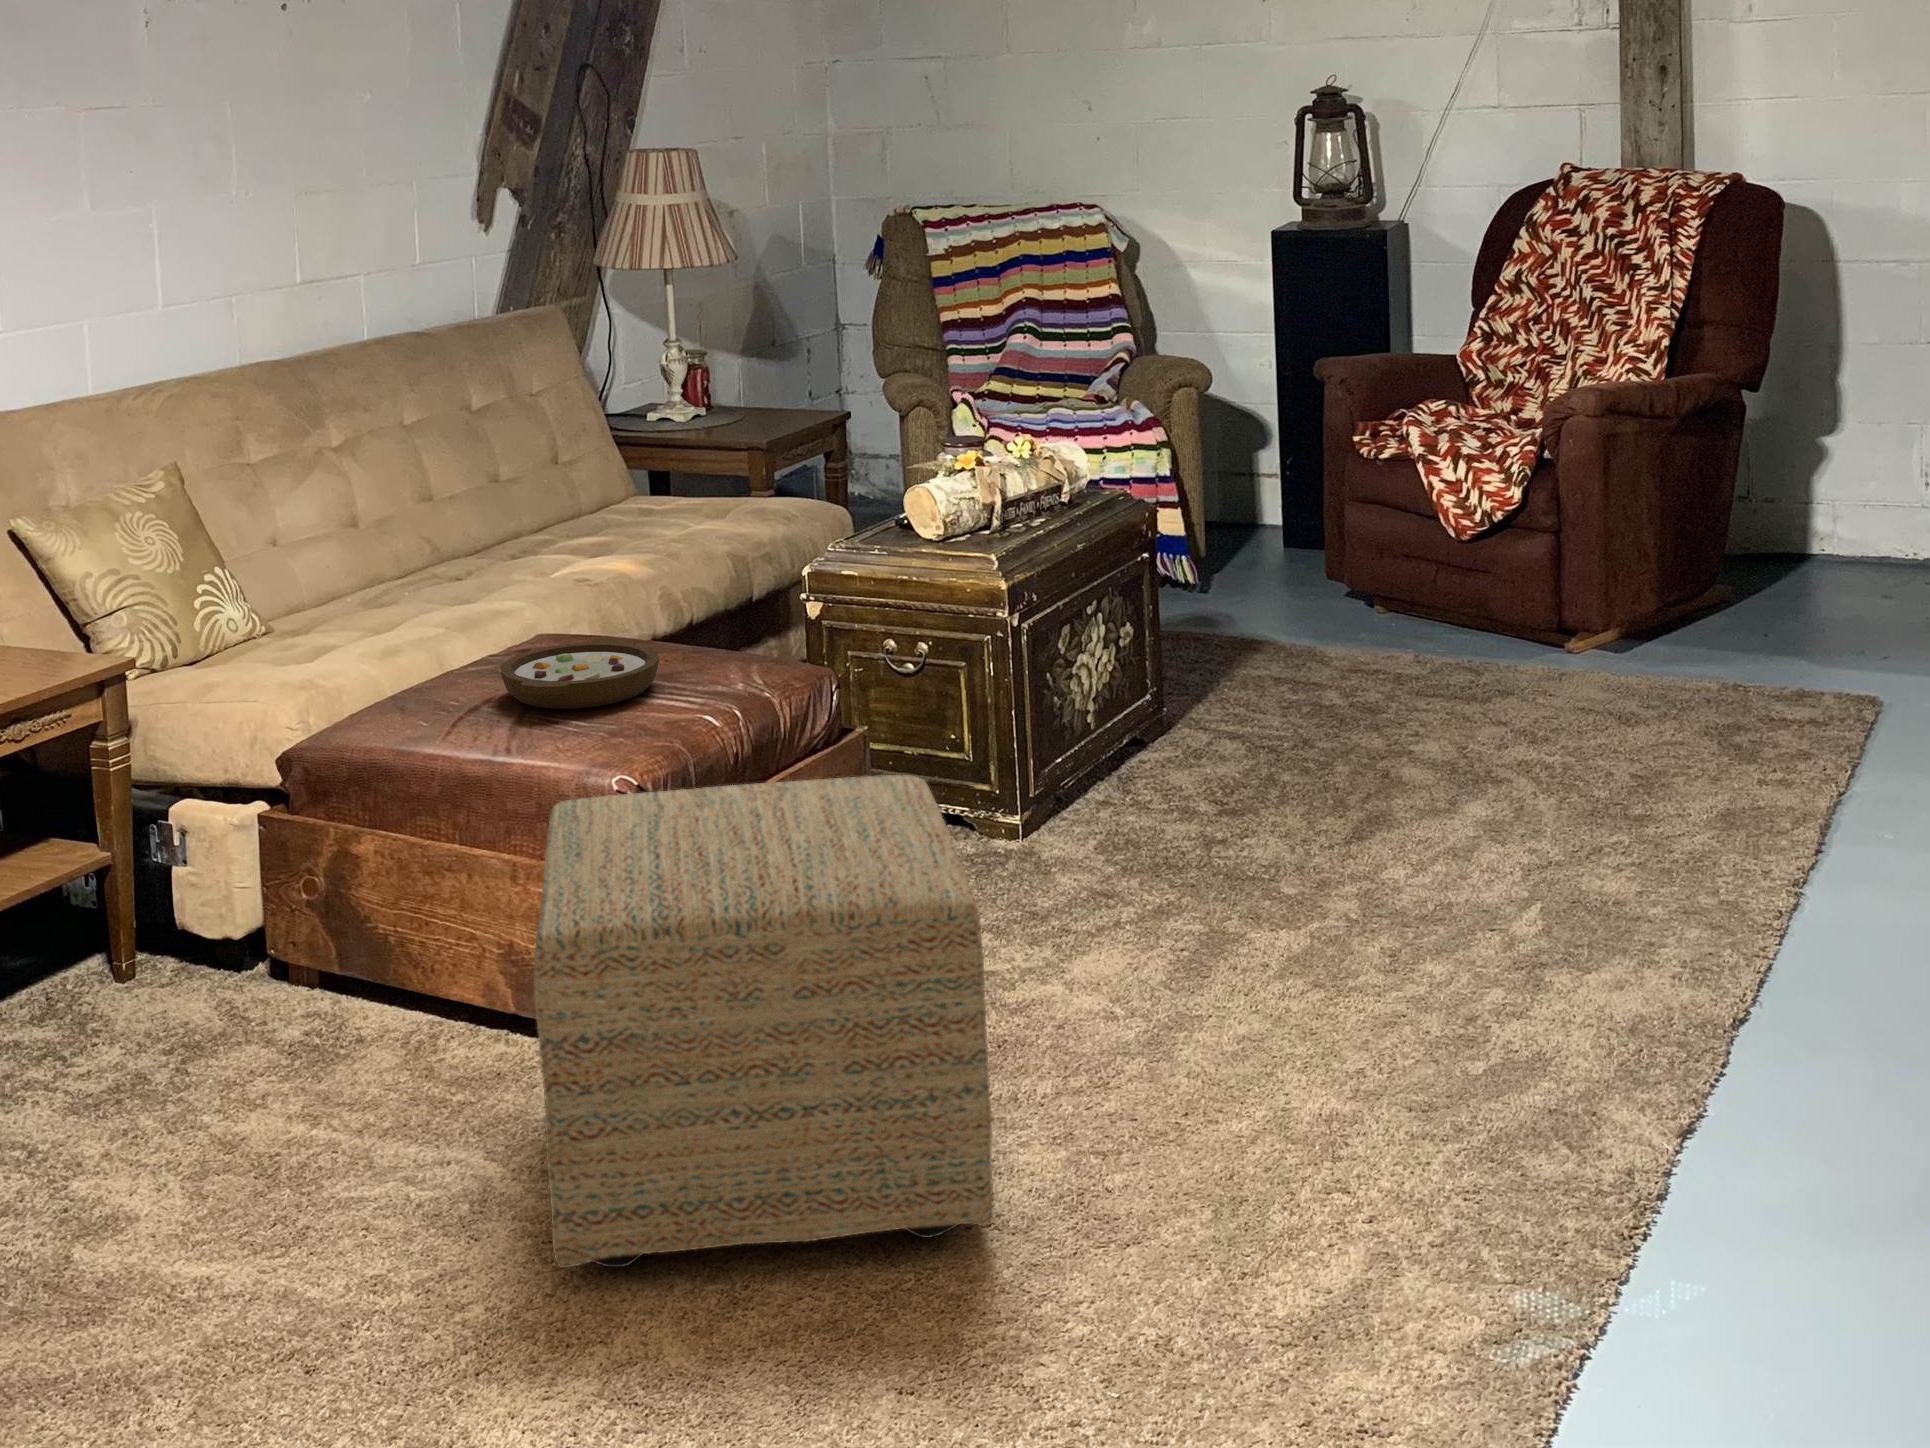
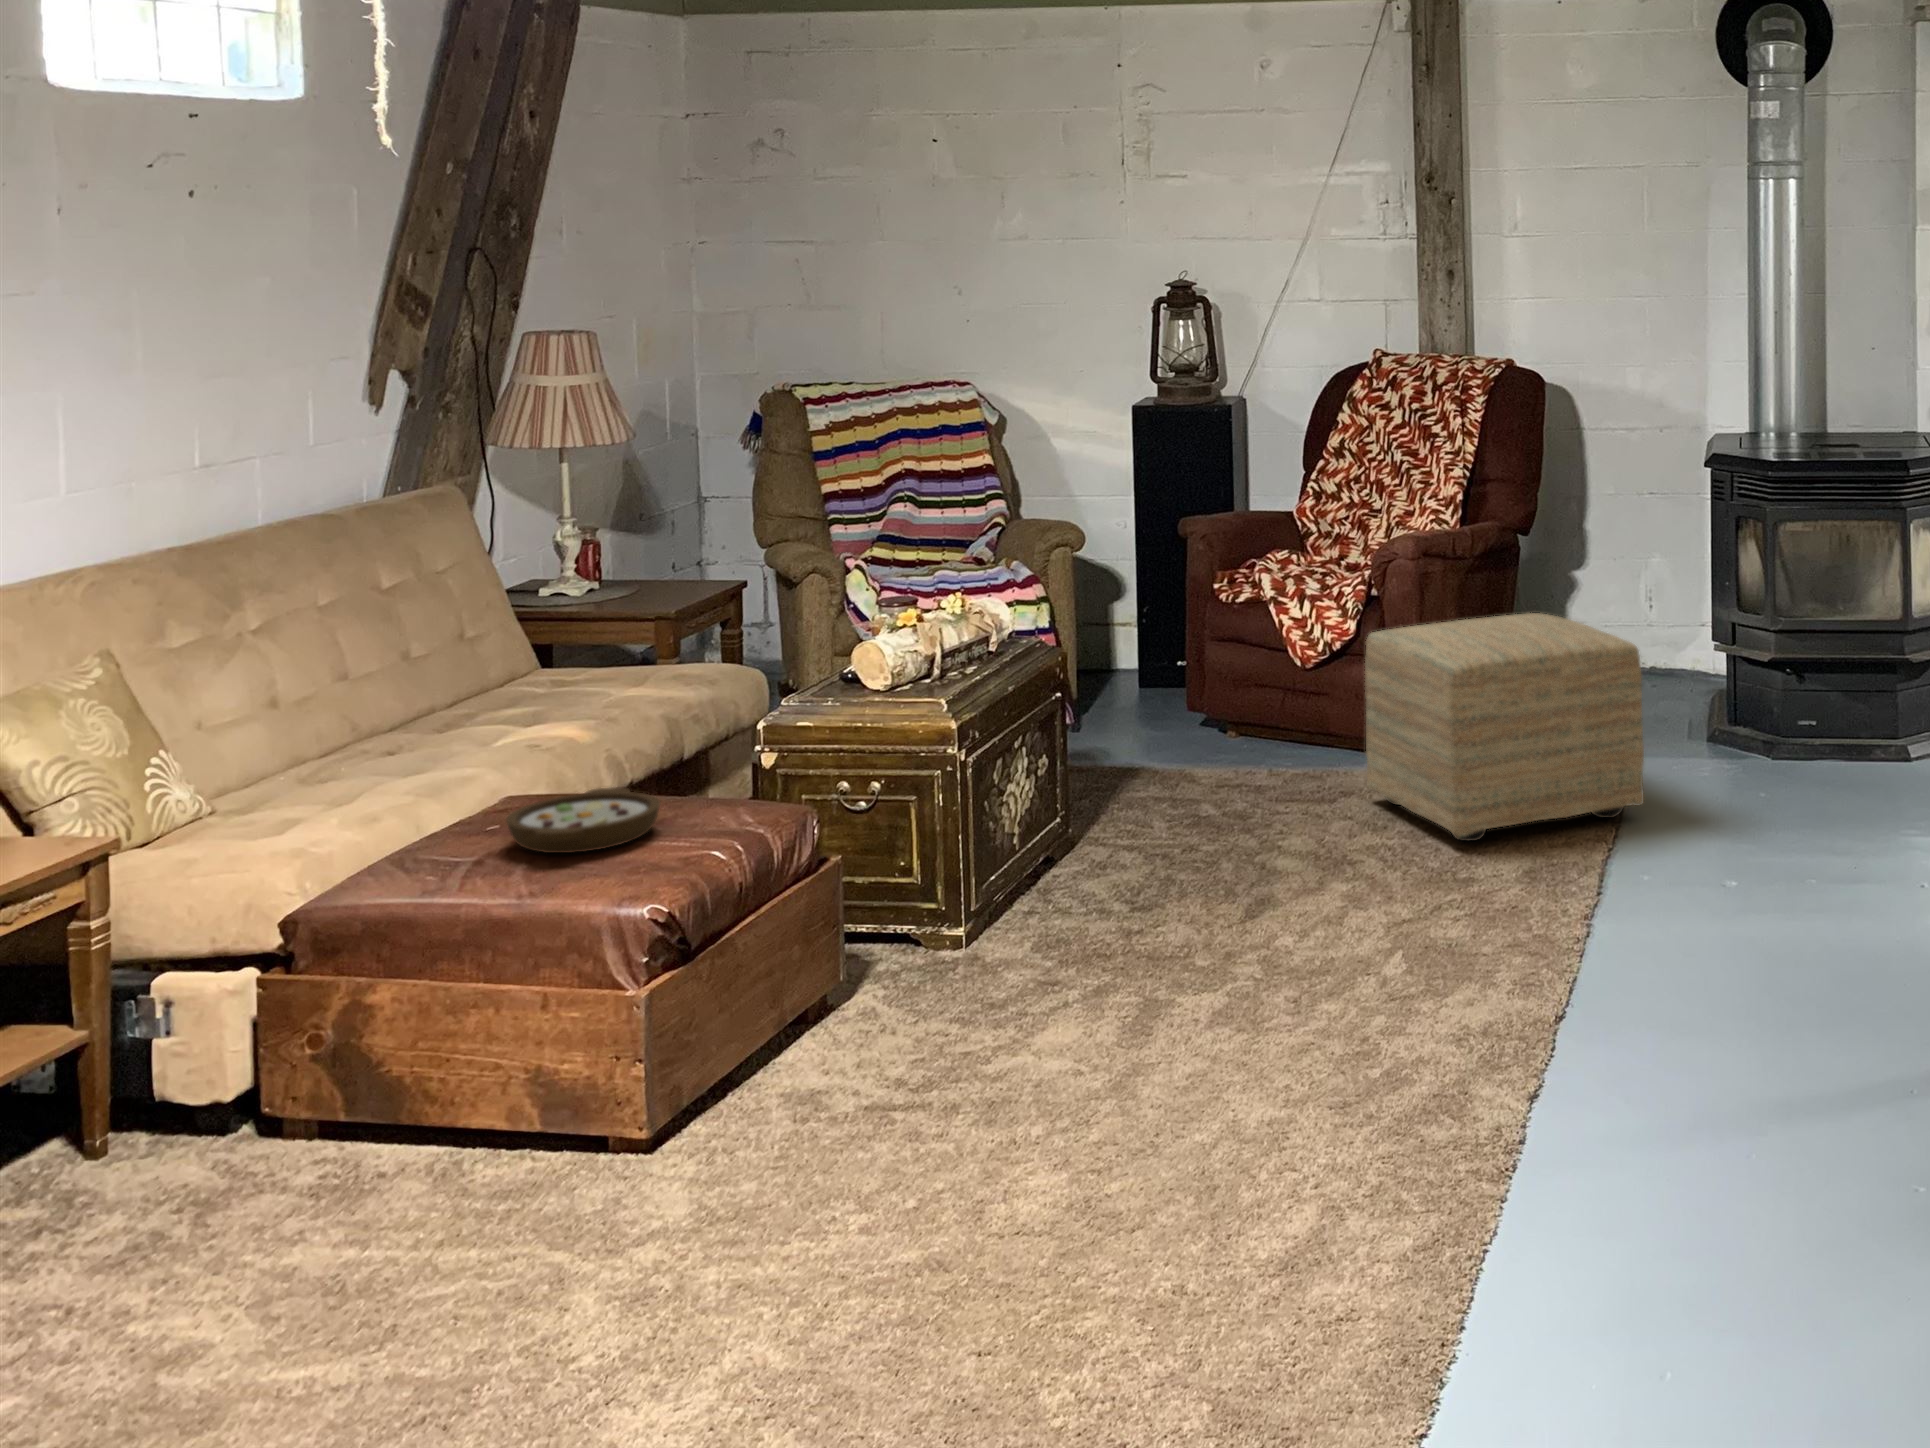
ottoman: present [534,775,994,1268] -> present [1365,613,1644,841]

